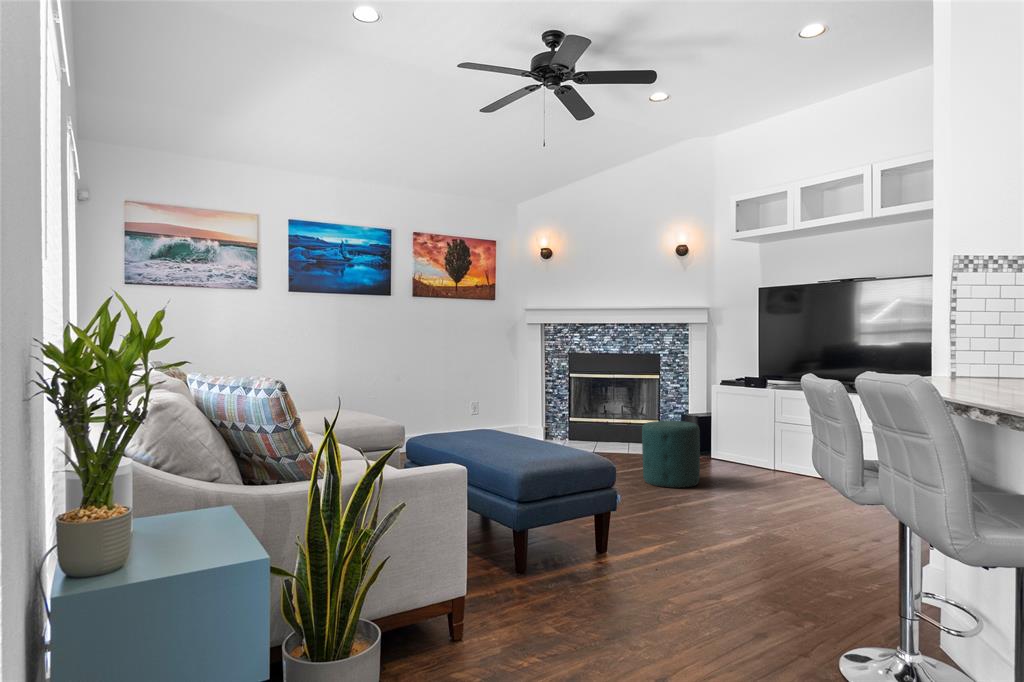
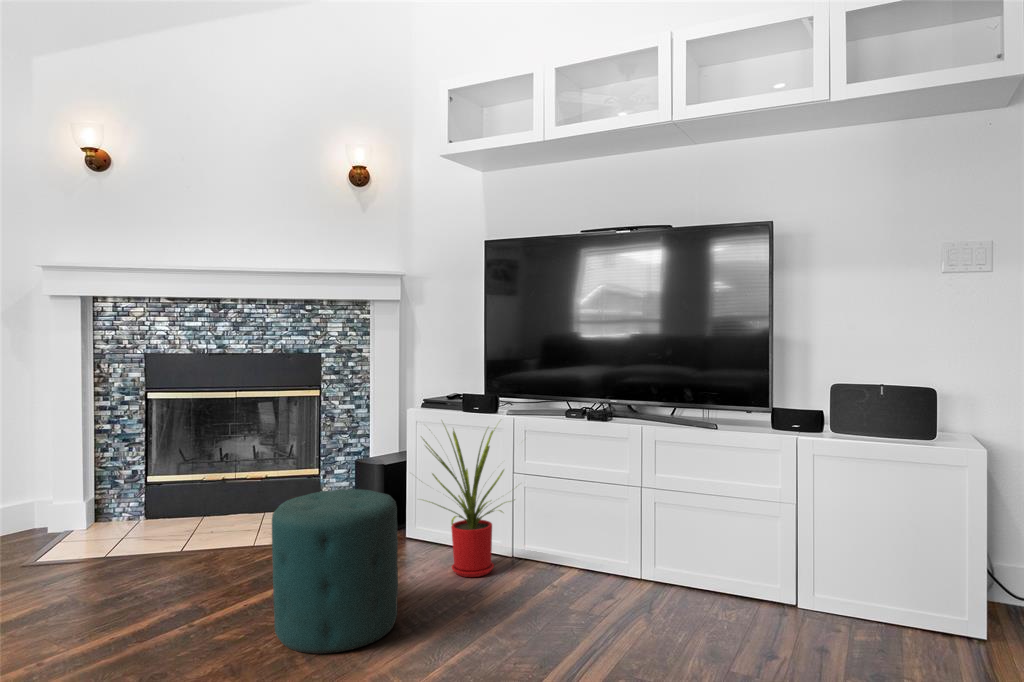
house plant: none [708,391,776,476] -> present [423,427,515,577]

